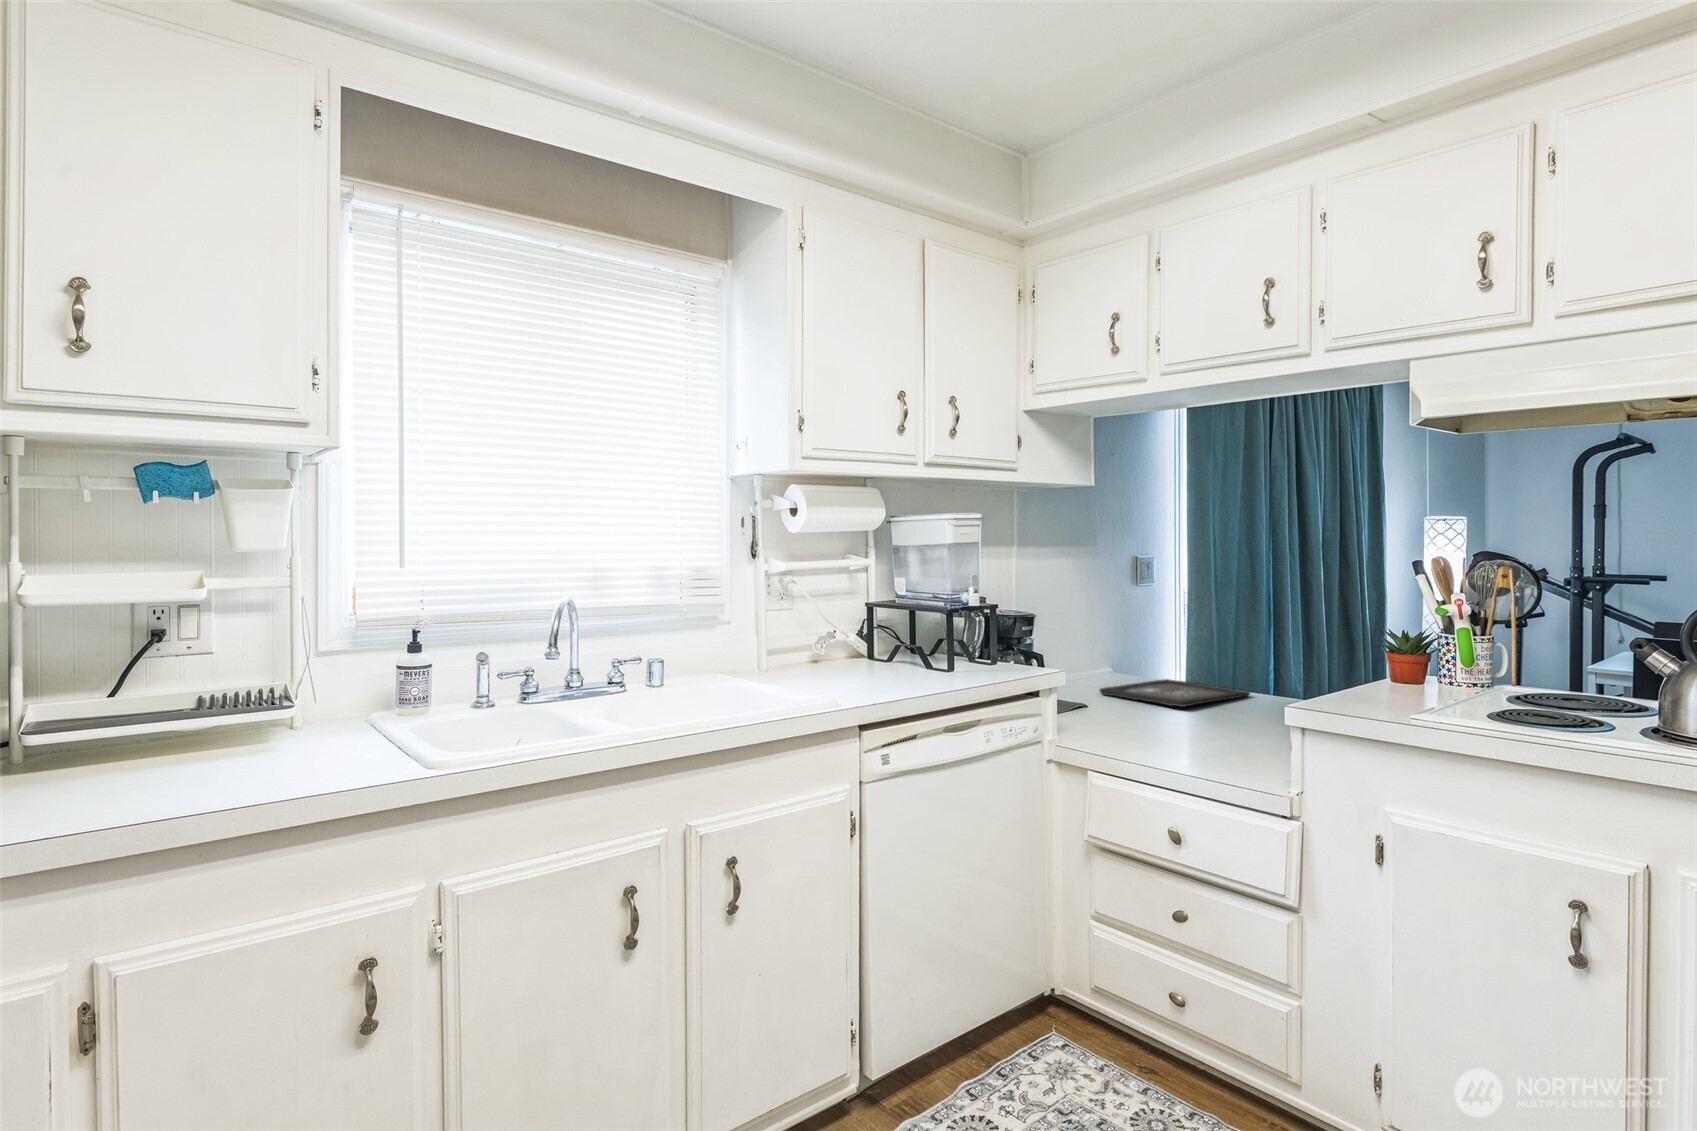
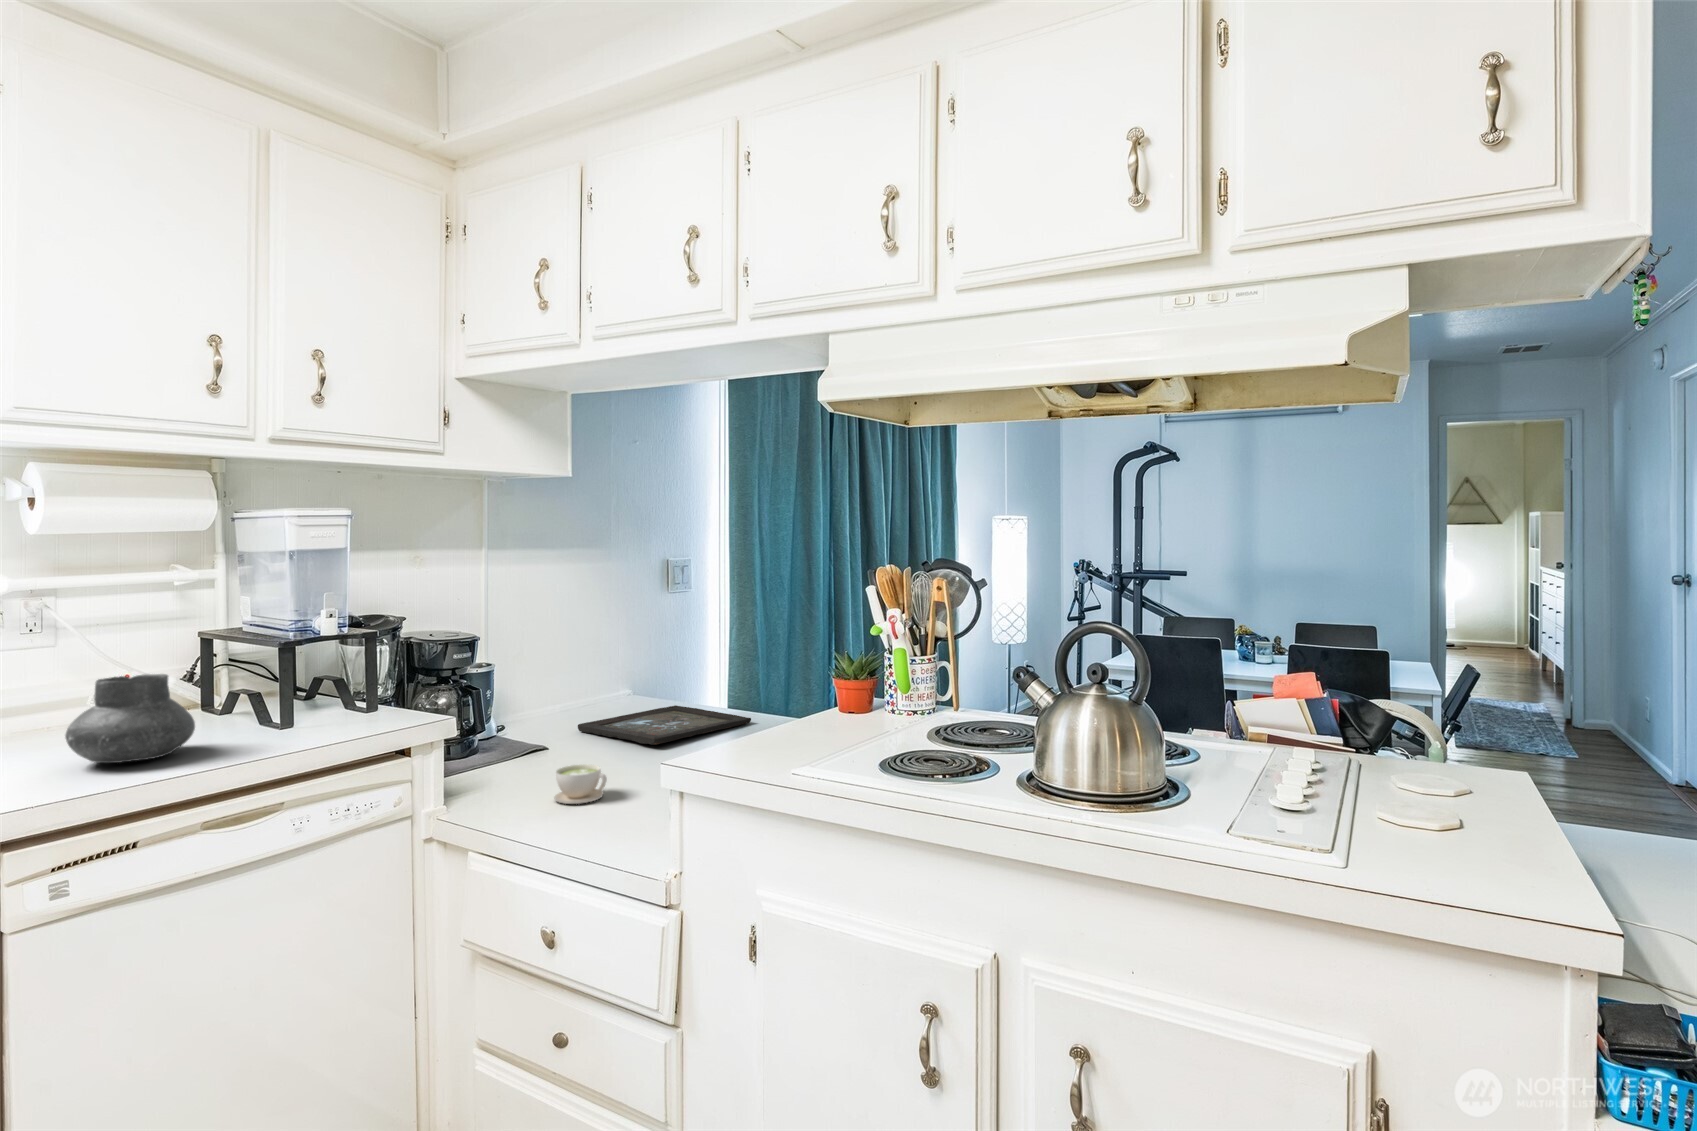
vase: none [855,628,920,685] -> present [65,674,195,763]
coffee cup: none [1136,714,1180,743] -> present [555,764,607,804]

